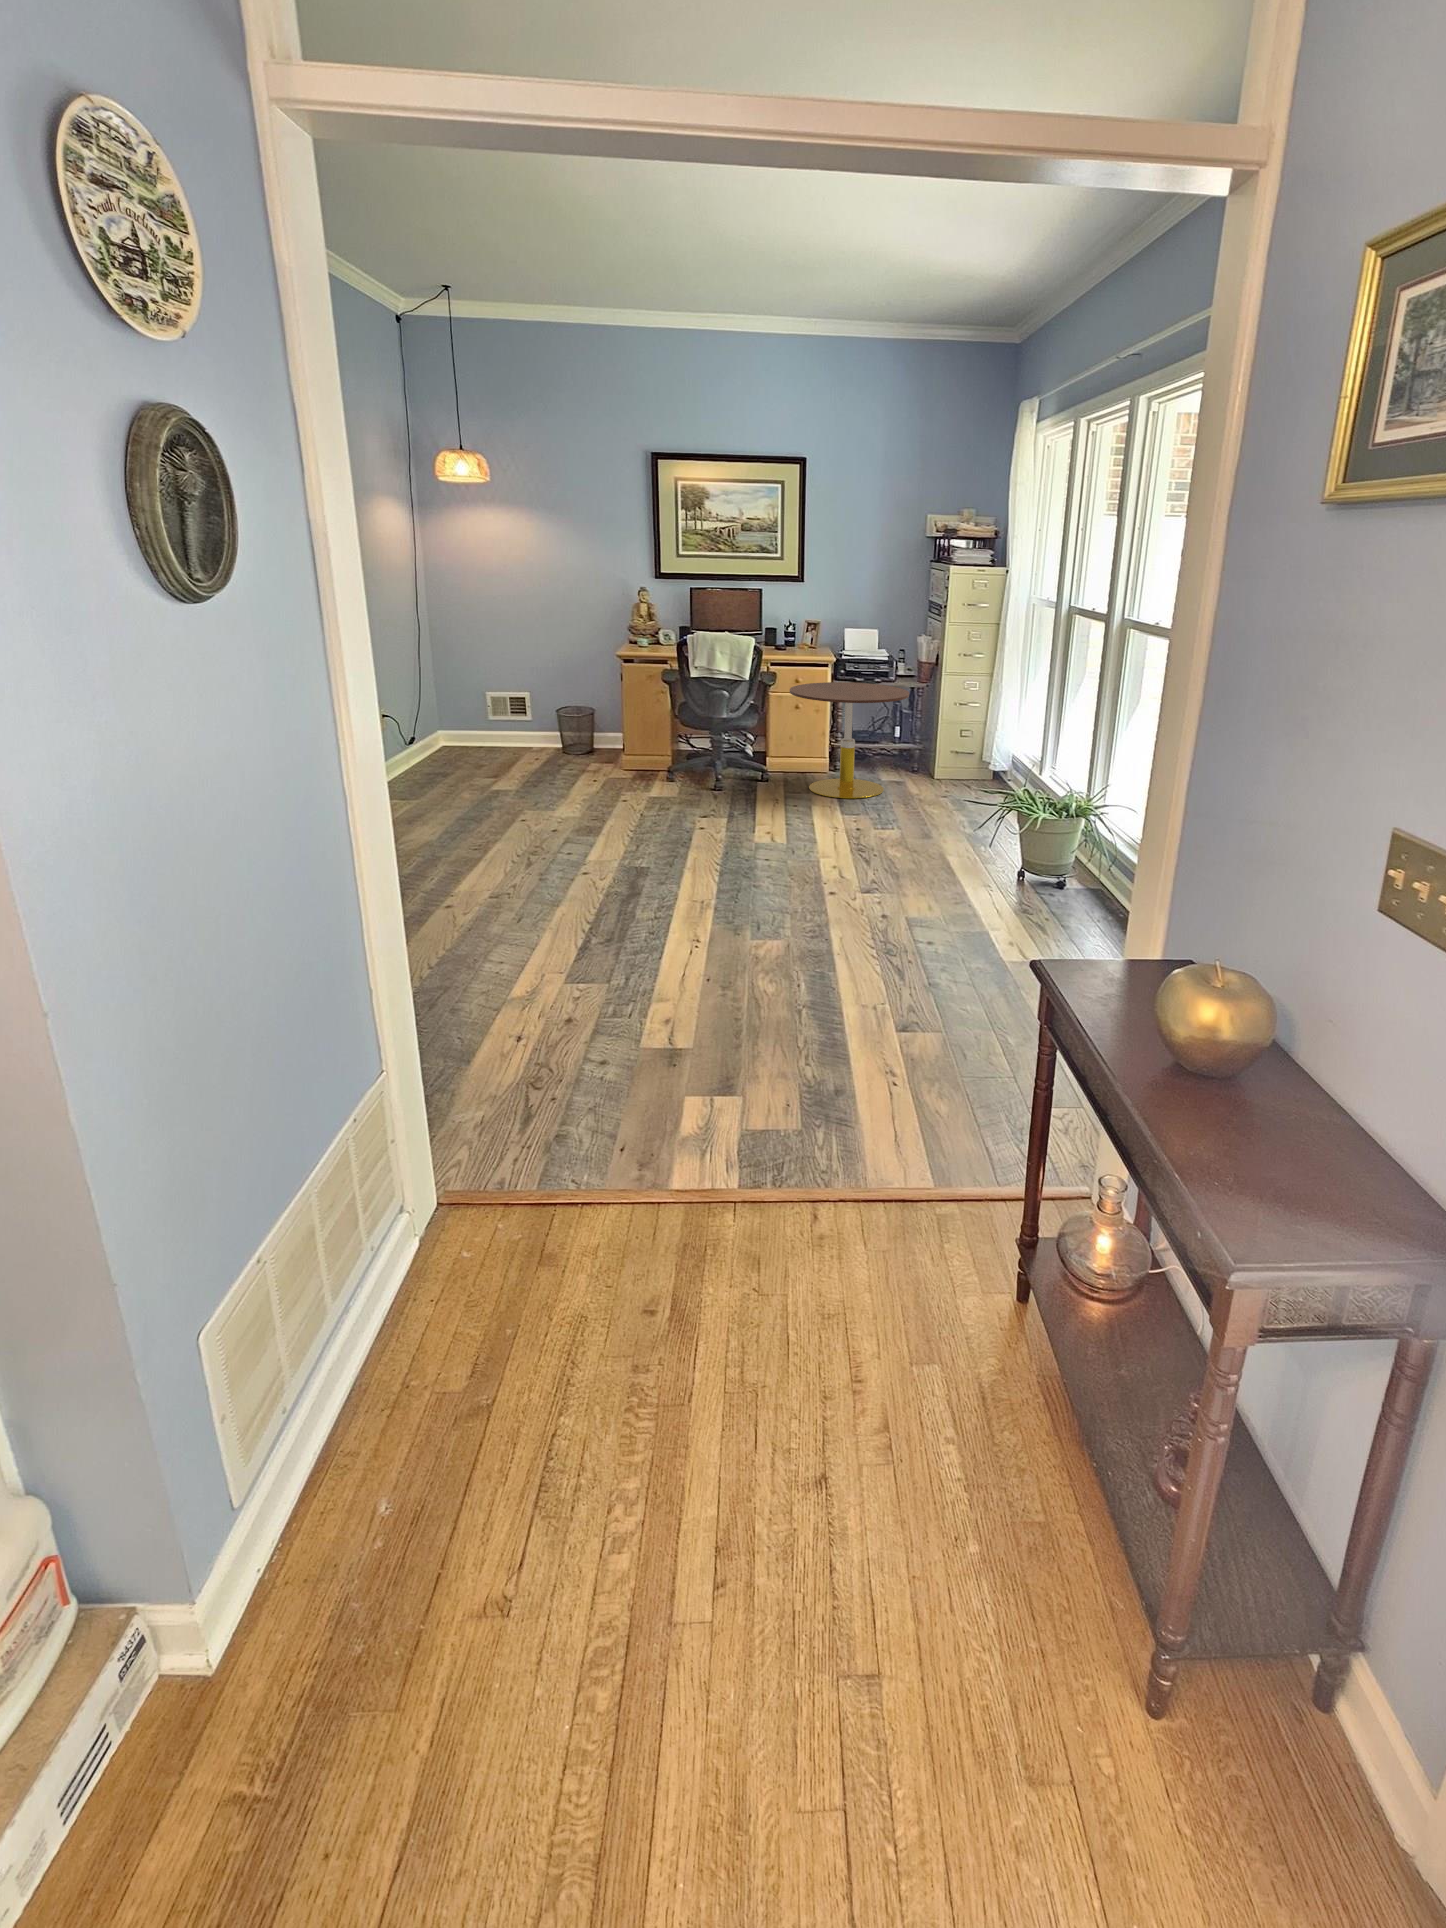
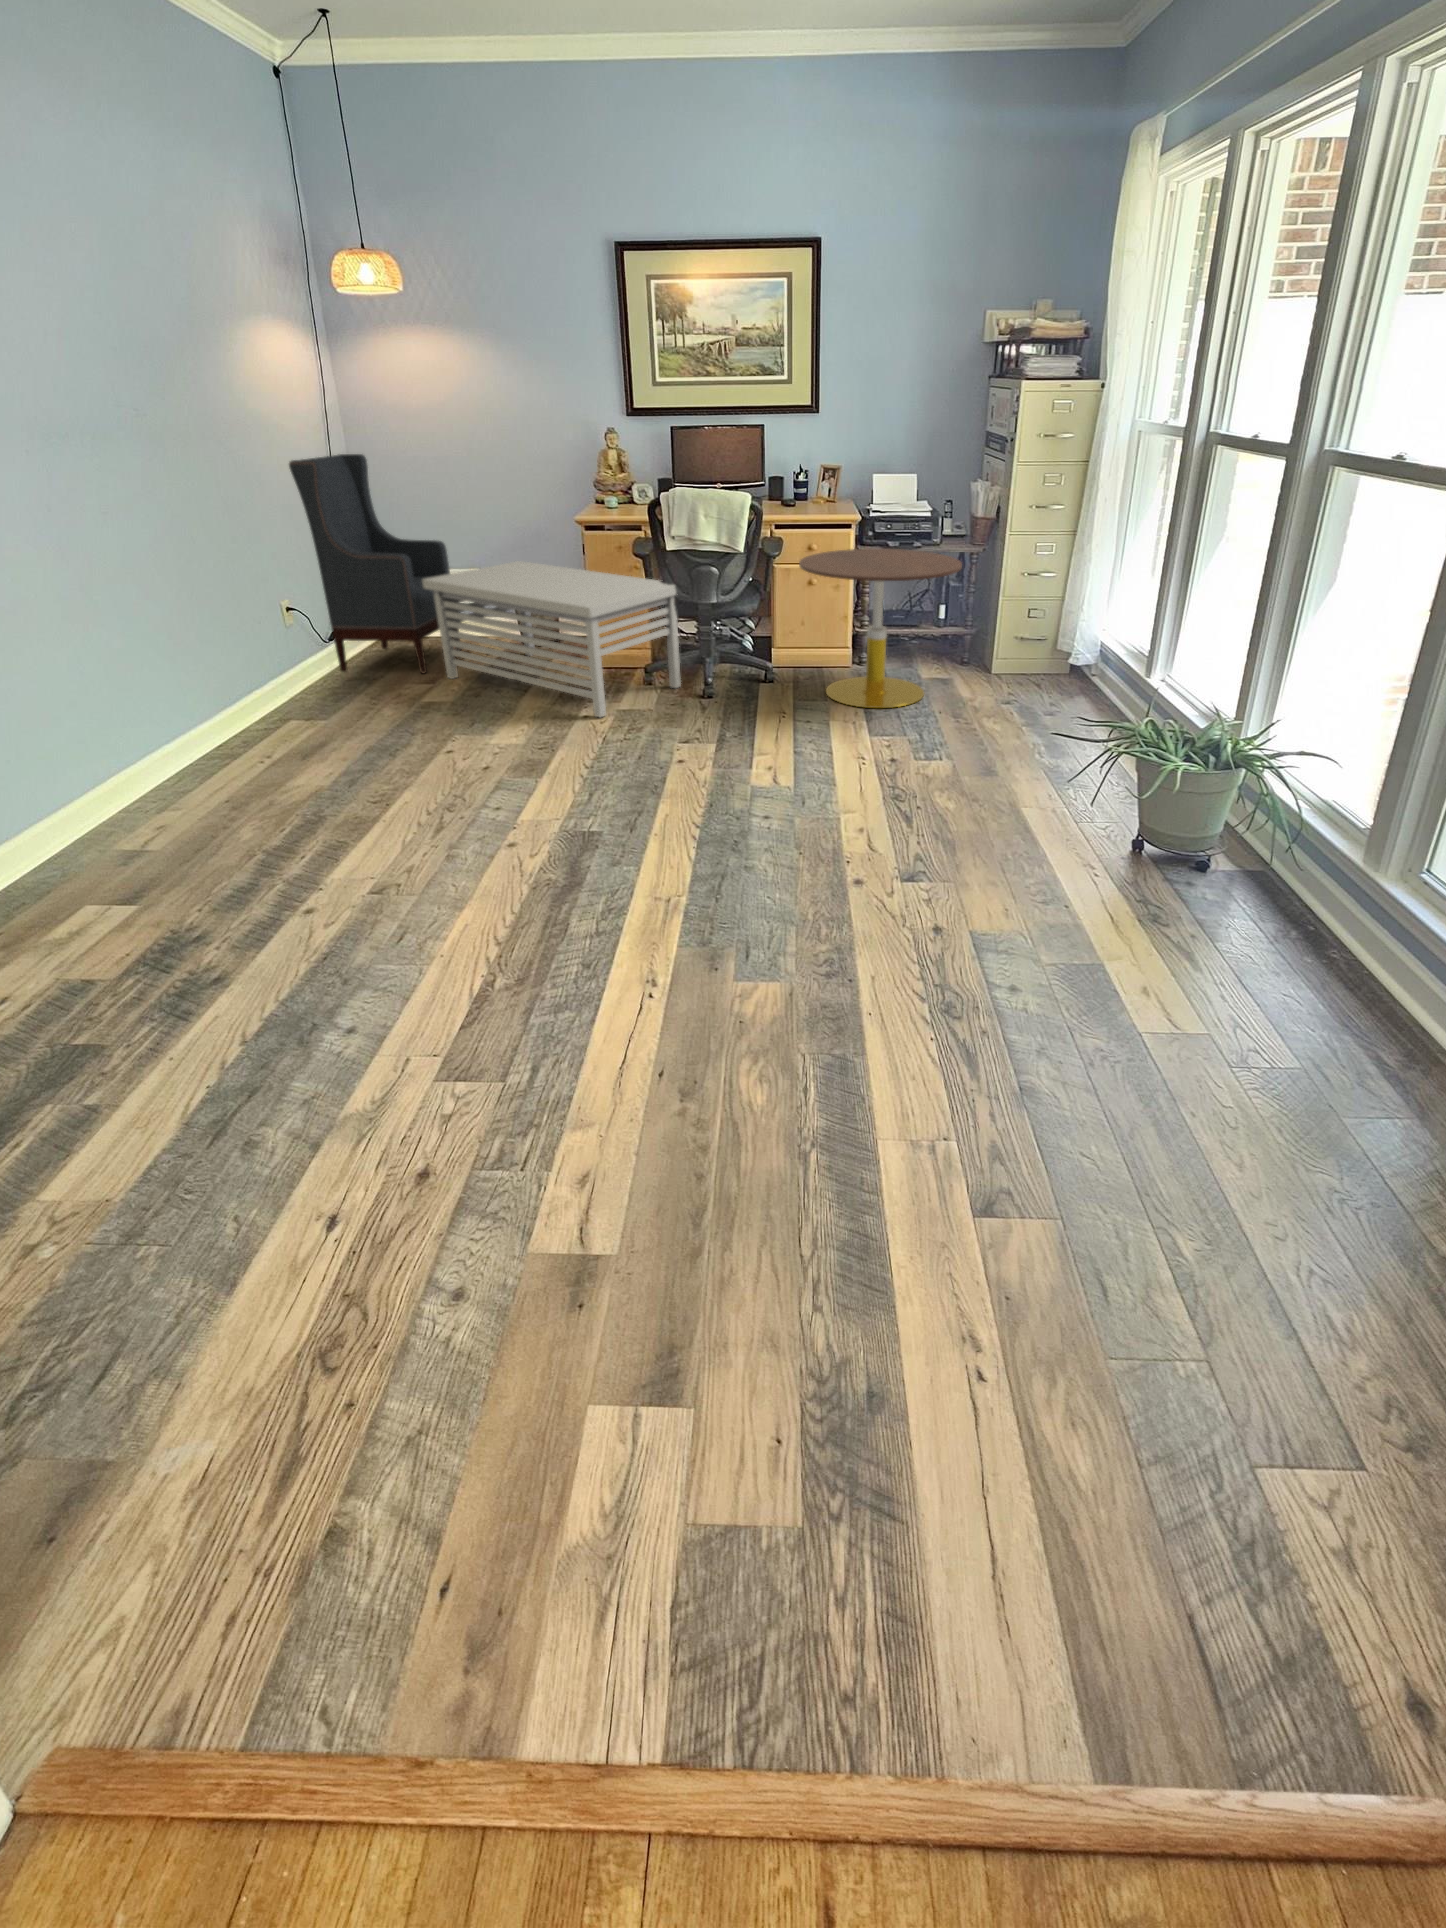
armchair: none [390,599,512,772] -> present [289,454,461,673]
storage bench: none [492,686,700,802] -> present [422,561,681,717]

